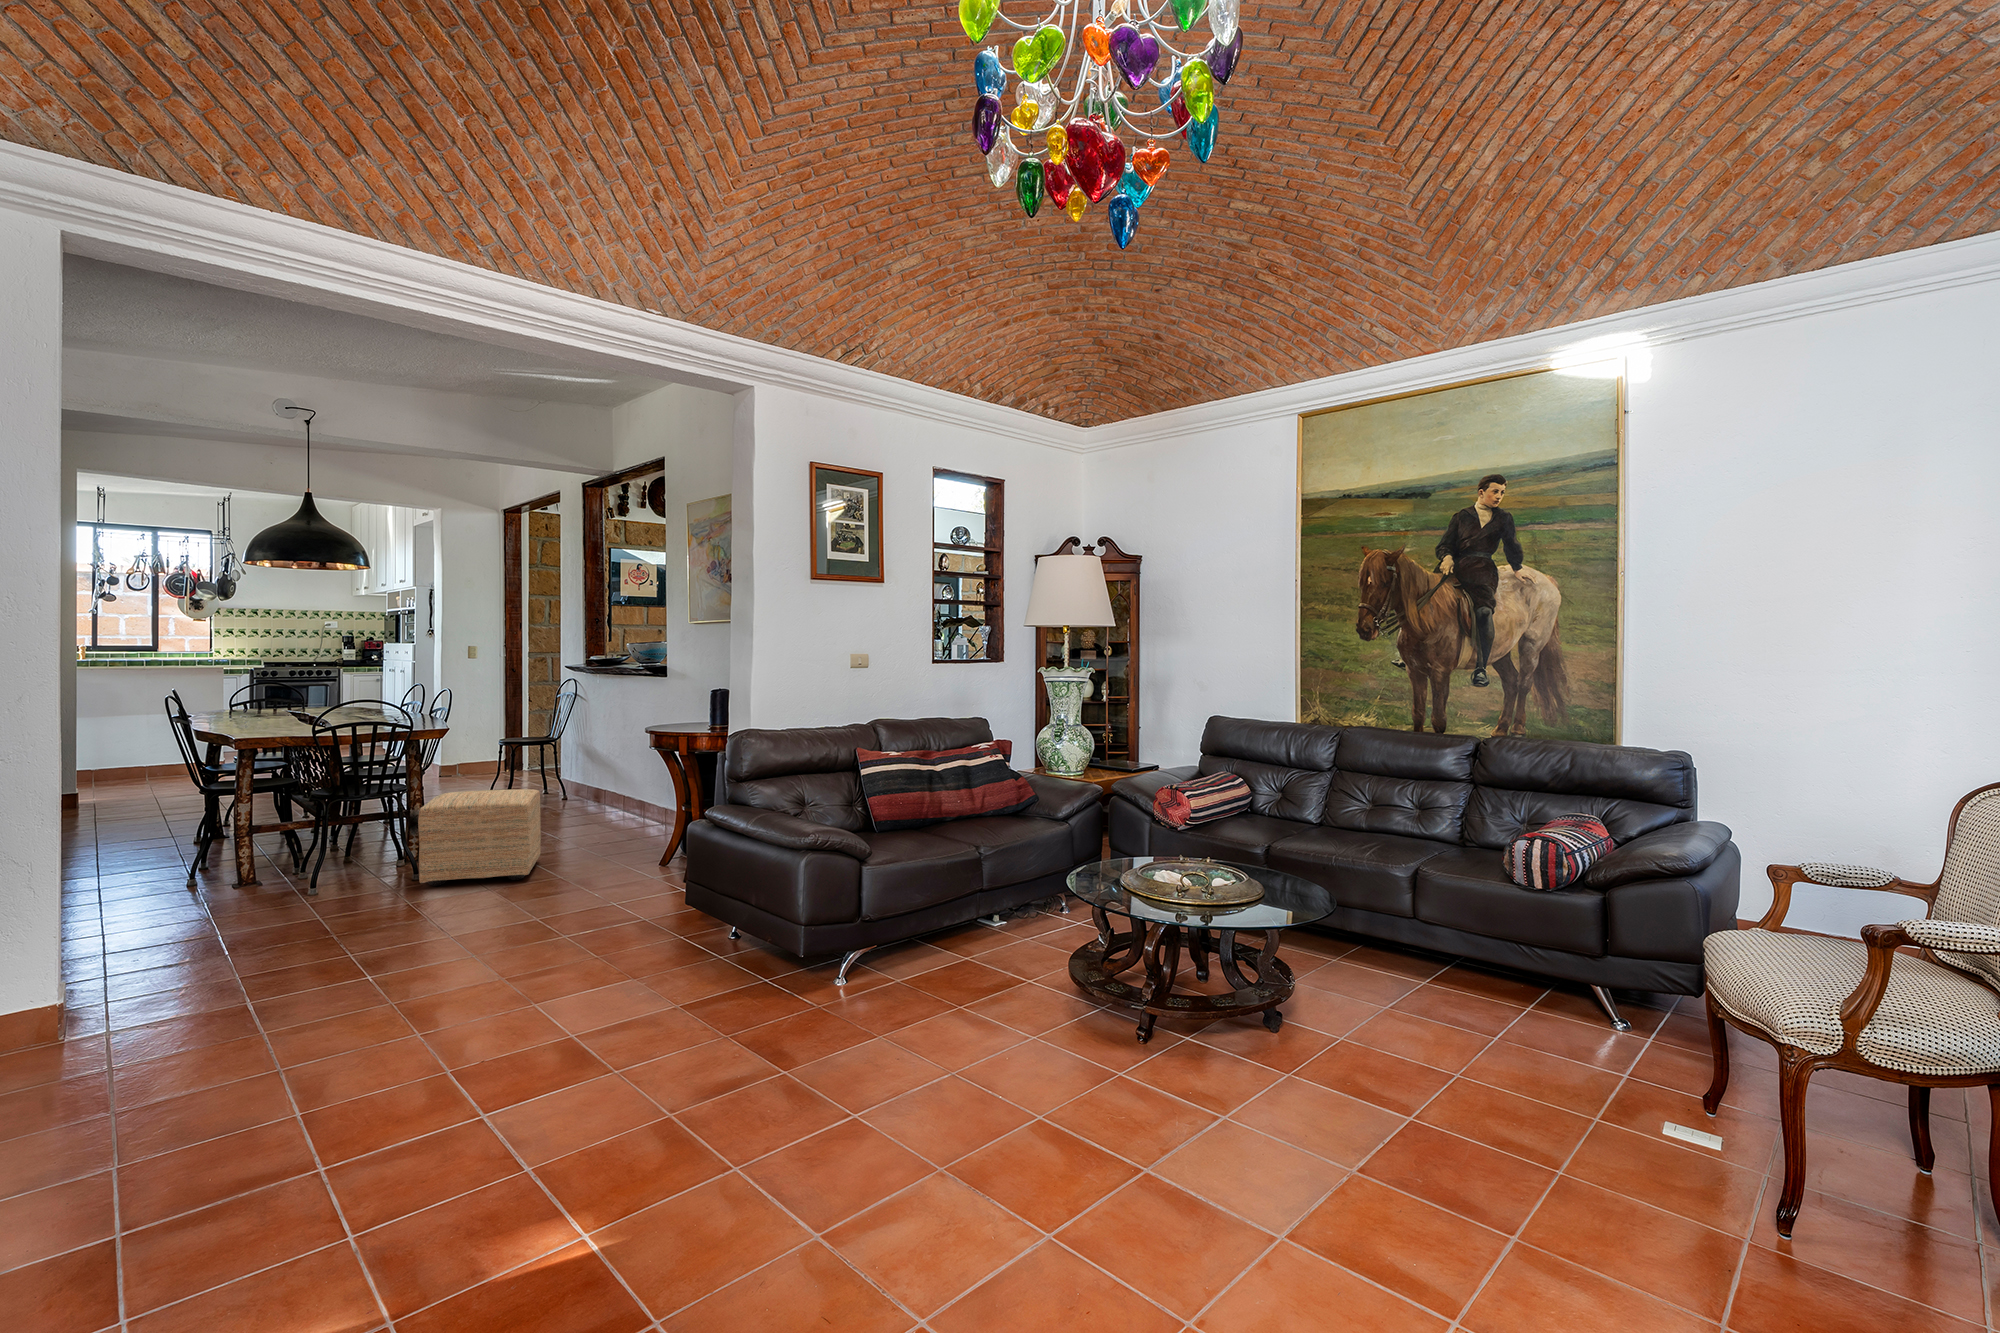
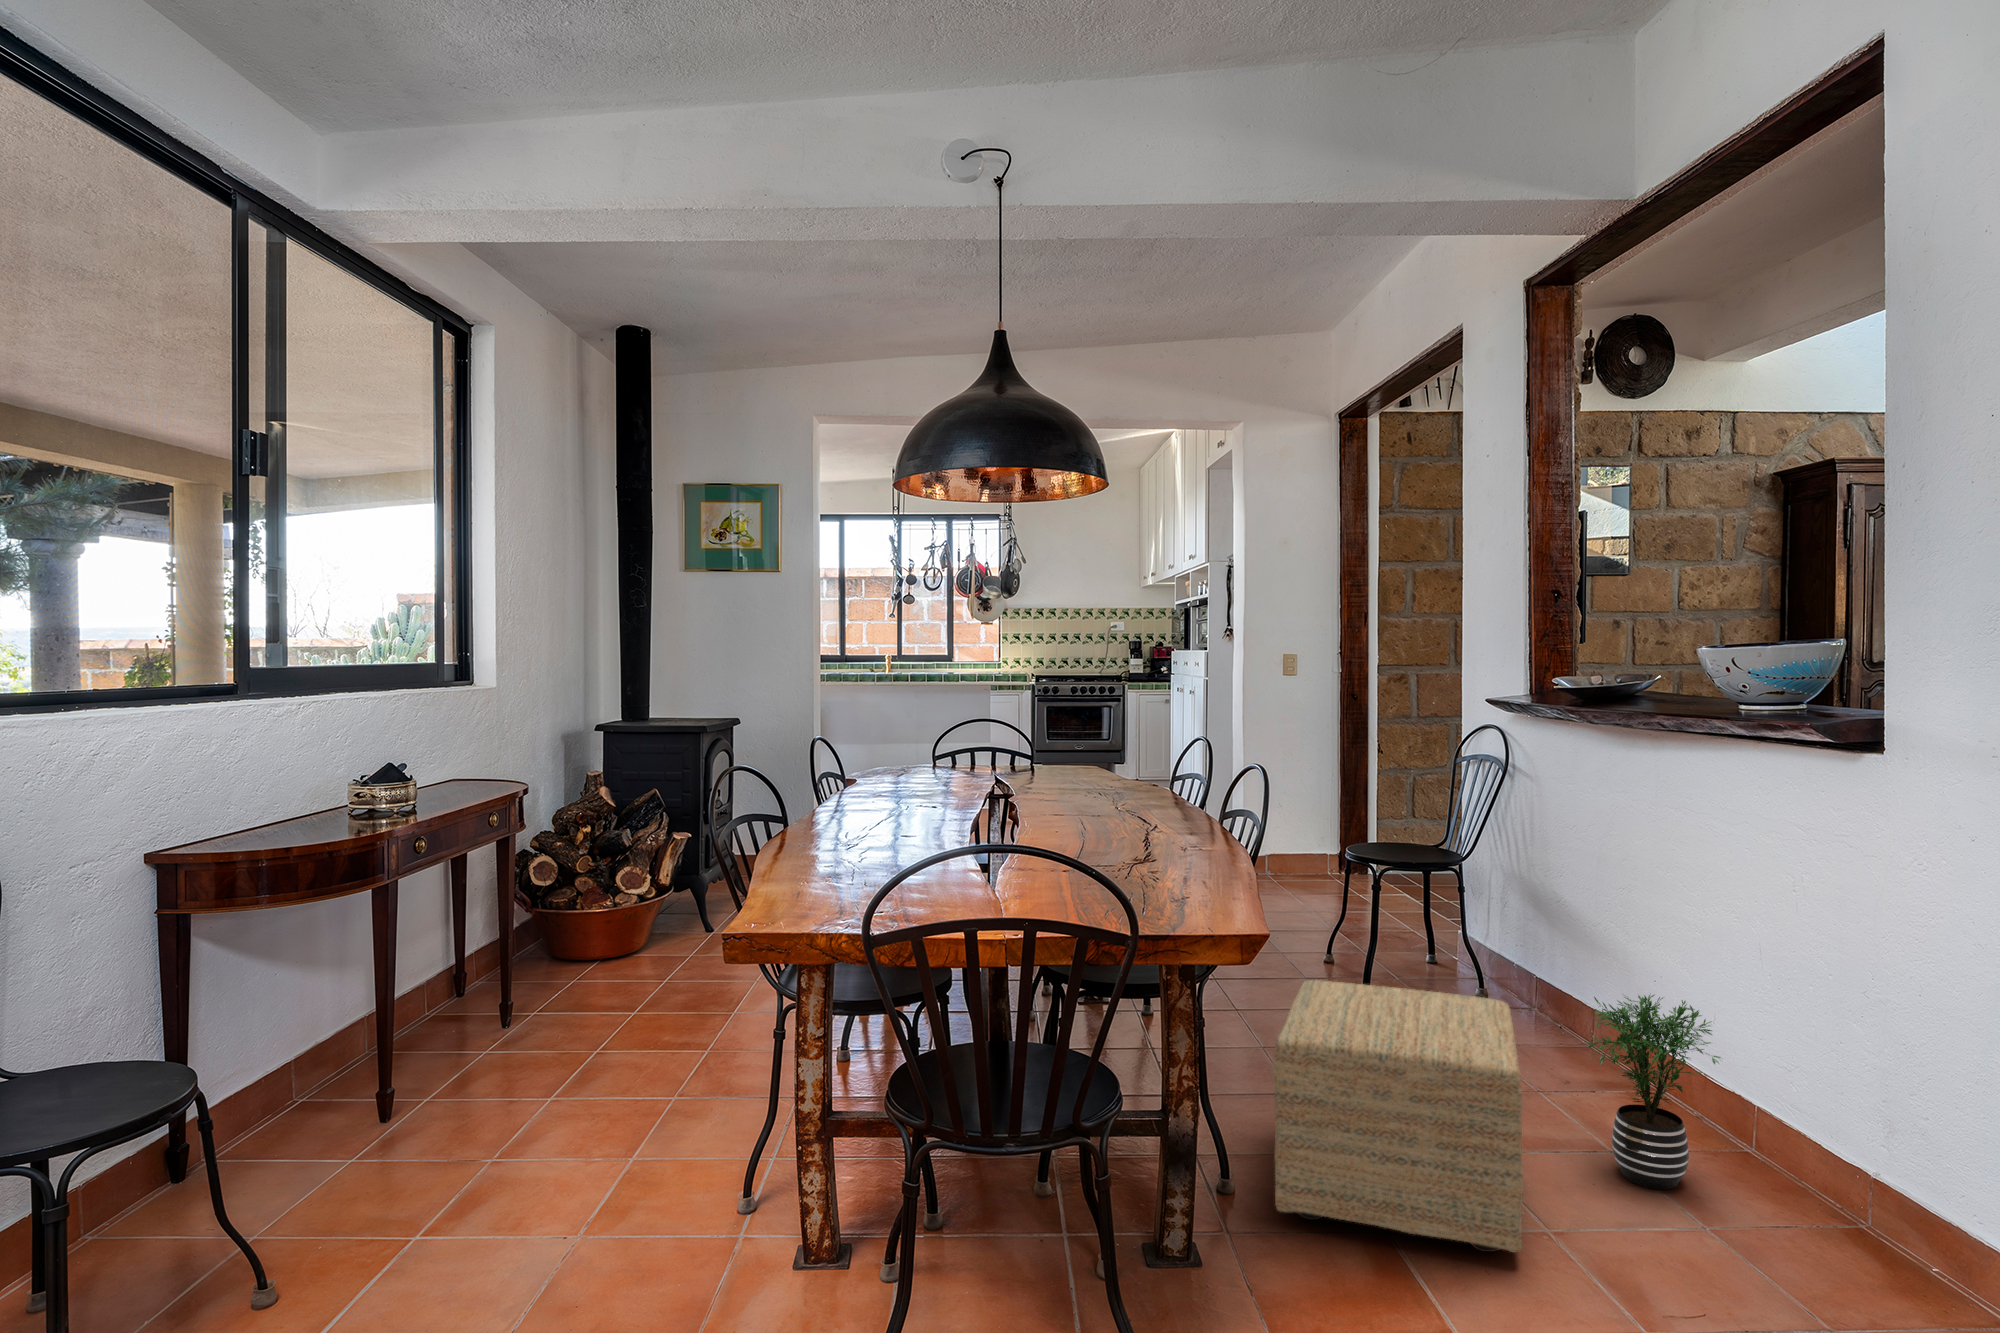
potted plant: none [571,780,623,857] -> present [1587,995,1721,1189]

